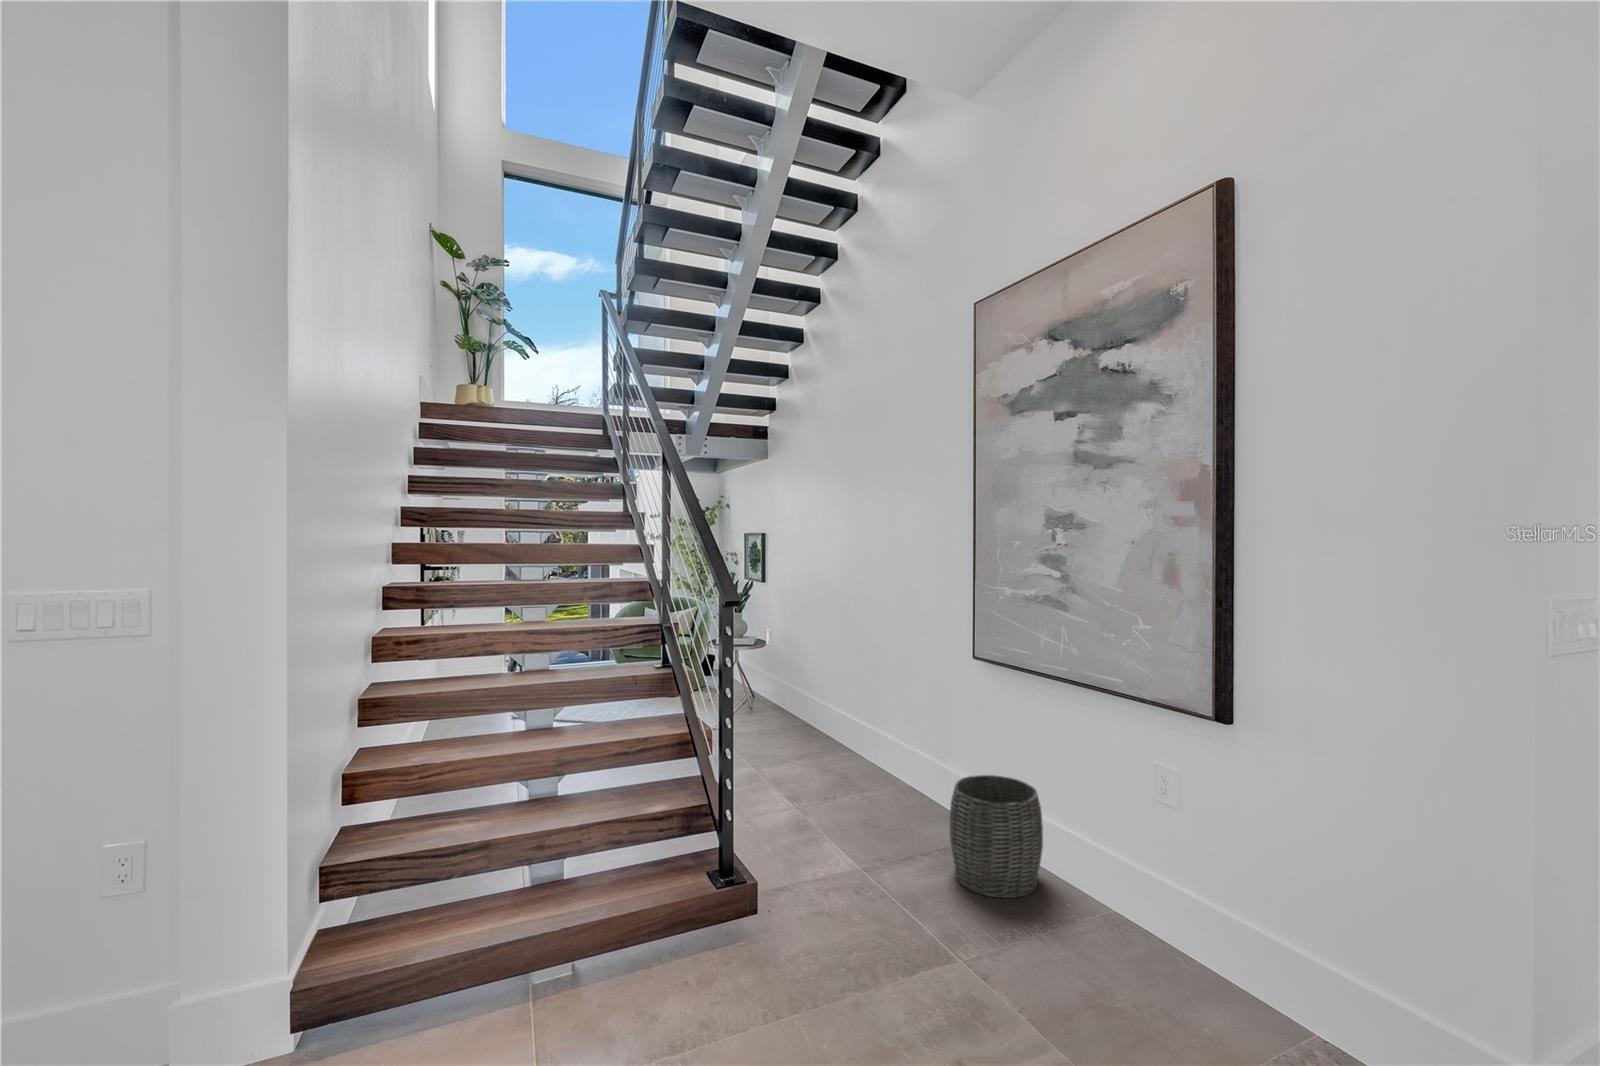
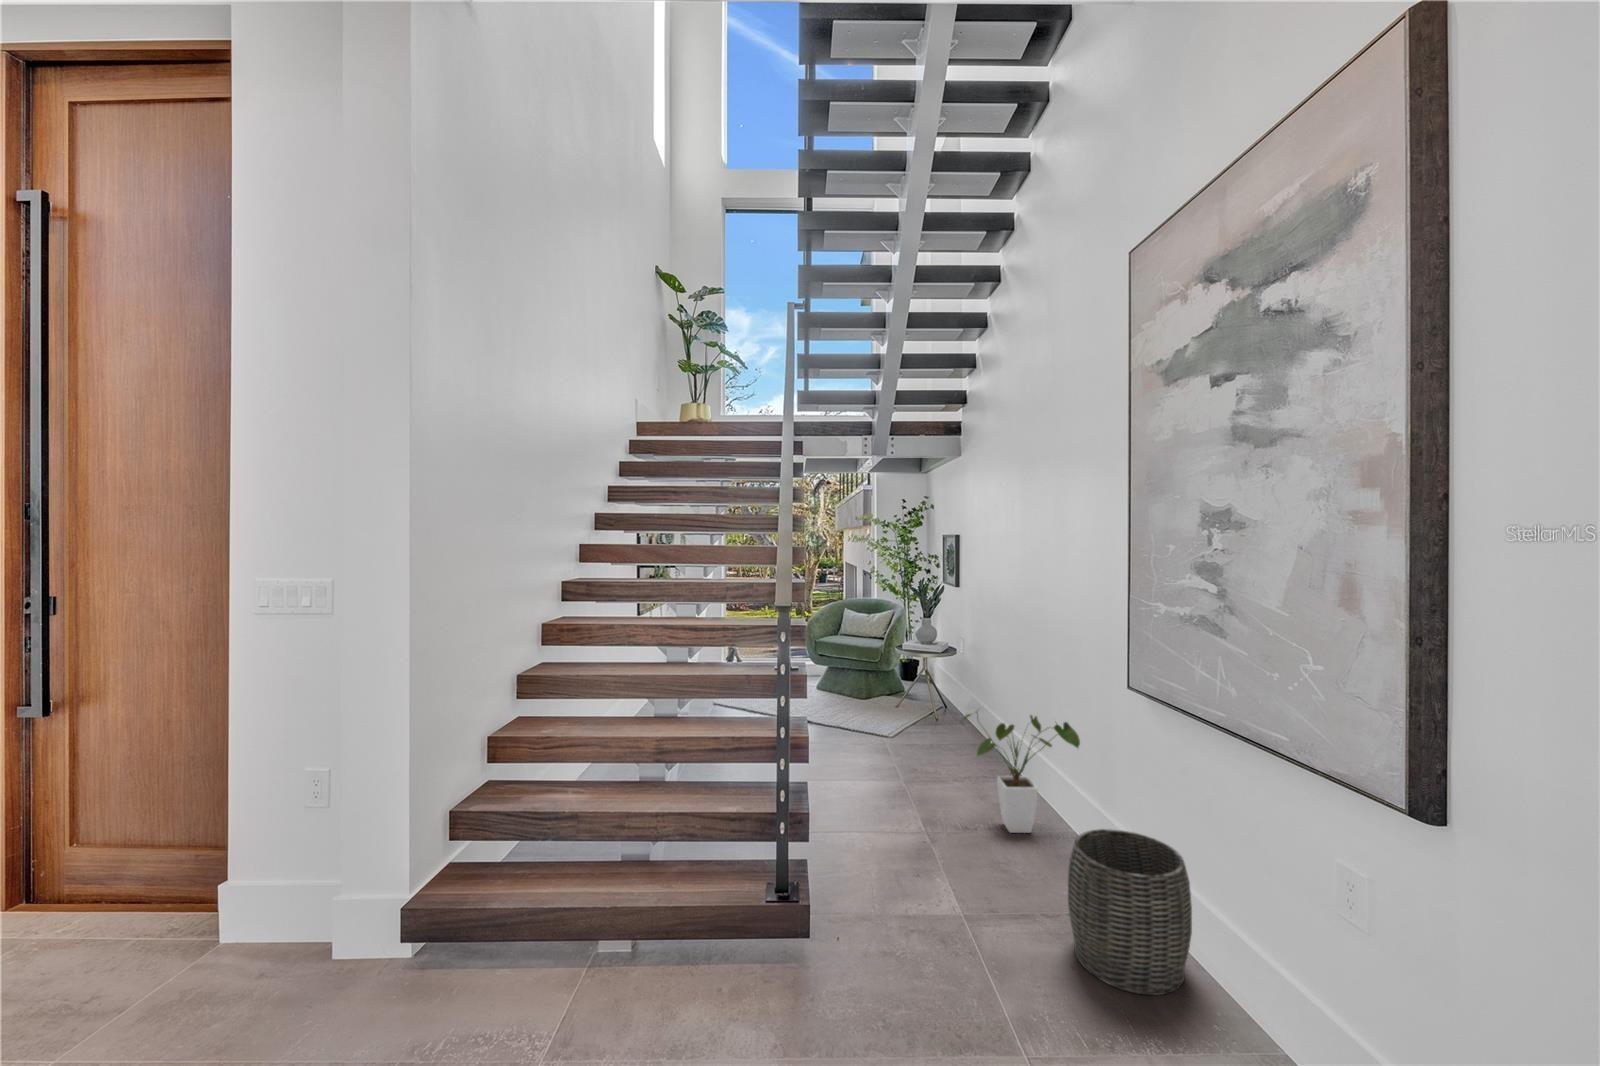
house plant: none [821,692,925,801] -> present [963,711,1080,833]

